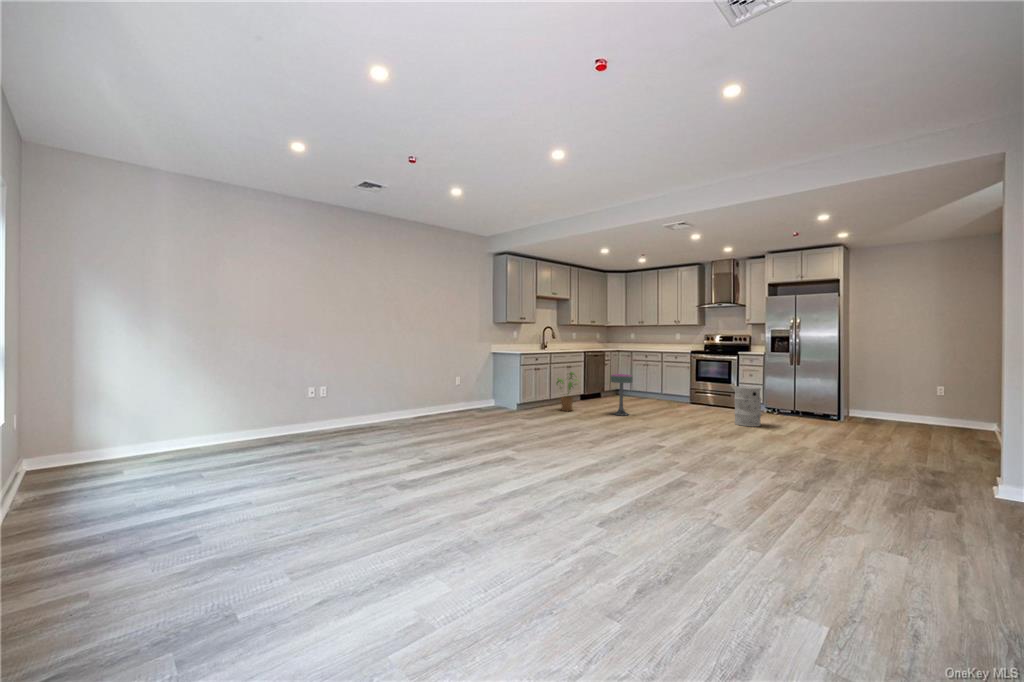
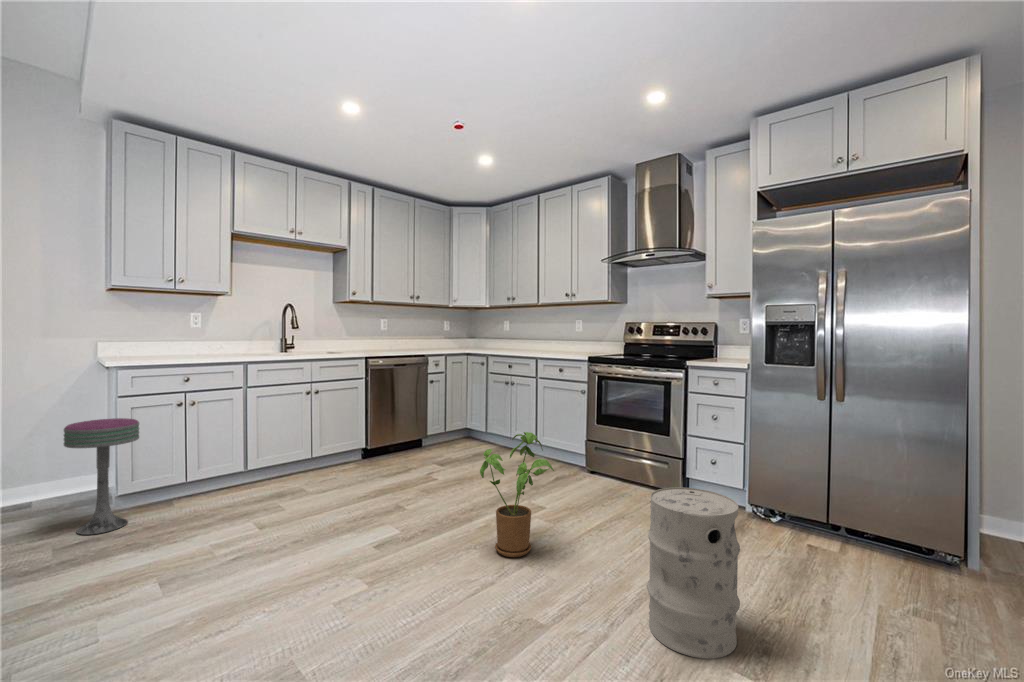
house plant: present [556,372,578,411] -> present [480,432,554,557]
bar stool: present [611,374,633,415] -> present [64,418,139,535]

